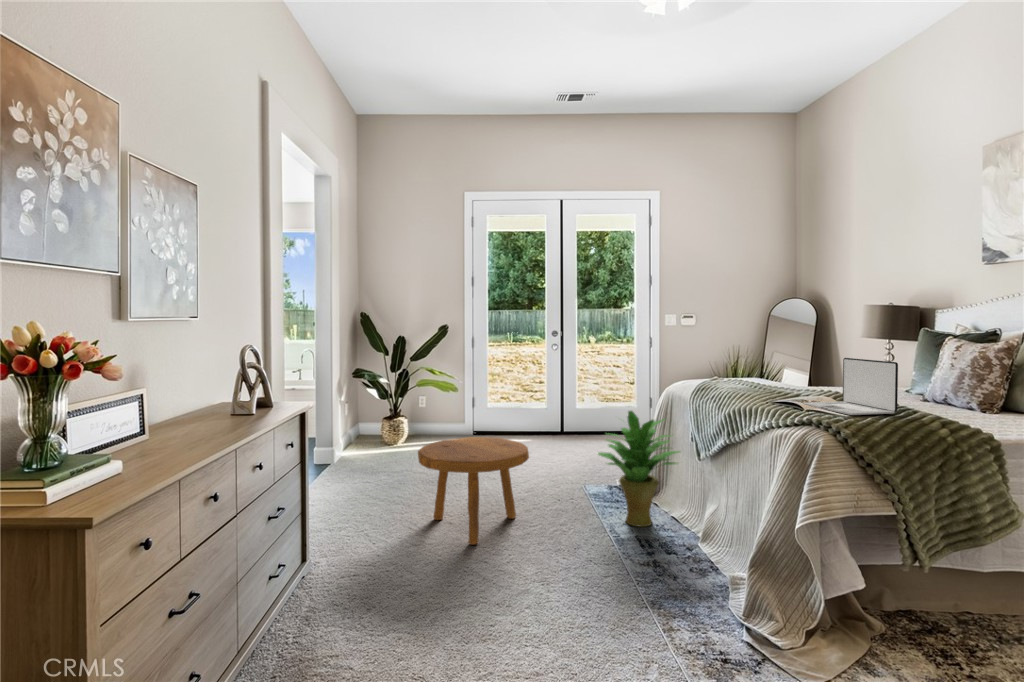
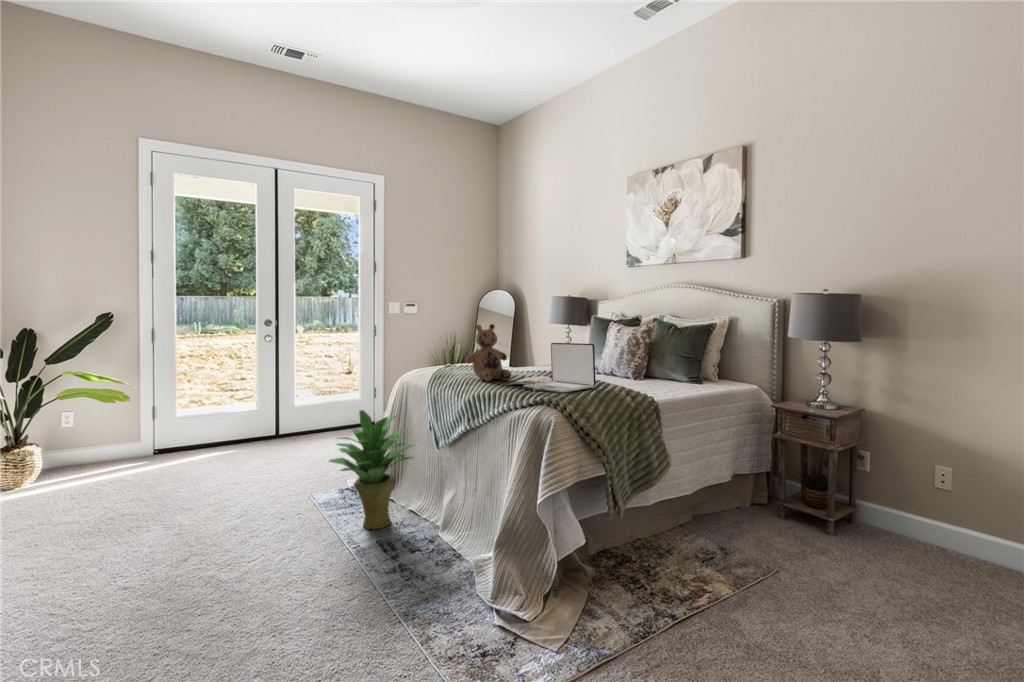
teddy bear: none [739,333,792,395] -> present [466,324,511,382]
footstool: present [418,437,529,545] -> none [77,461,246,605]

